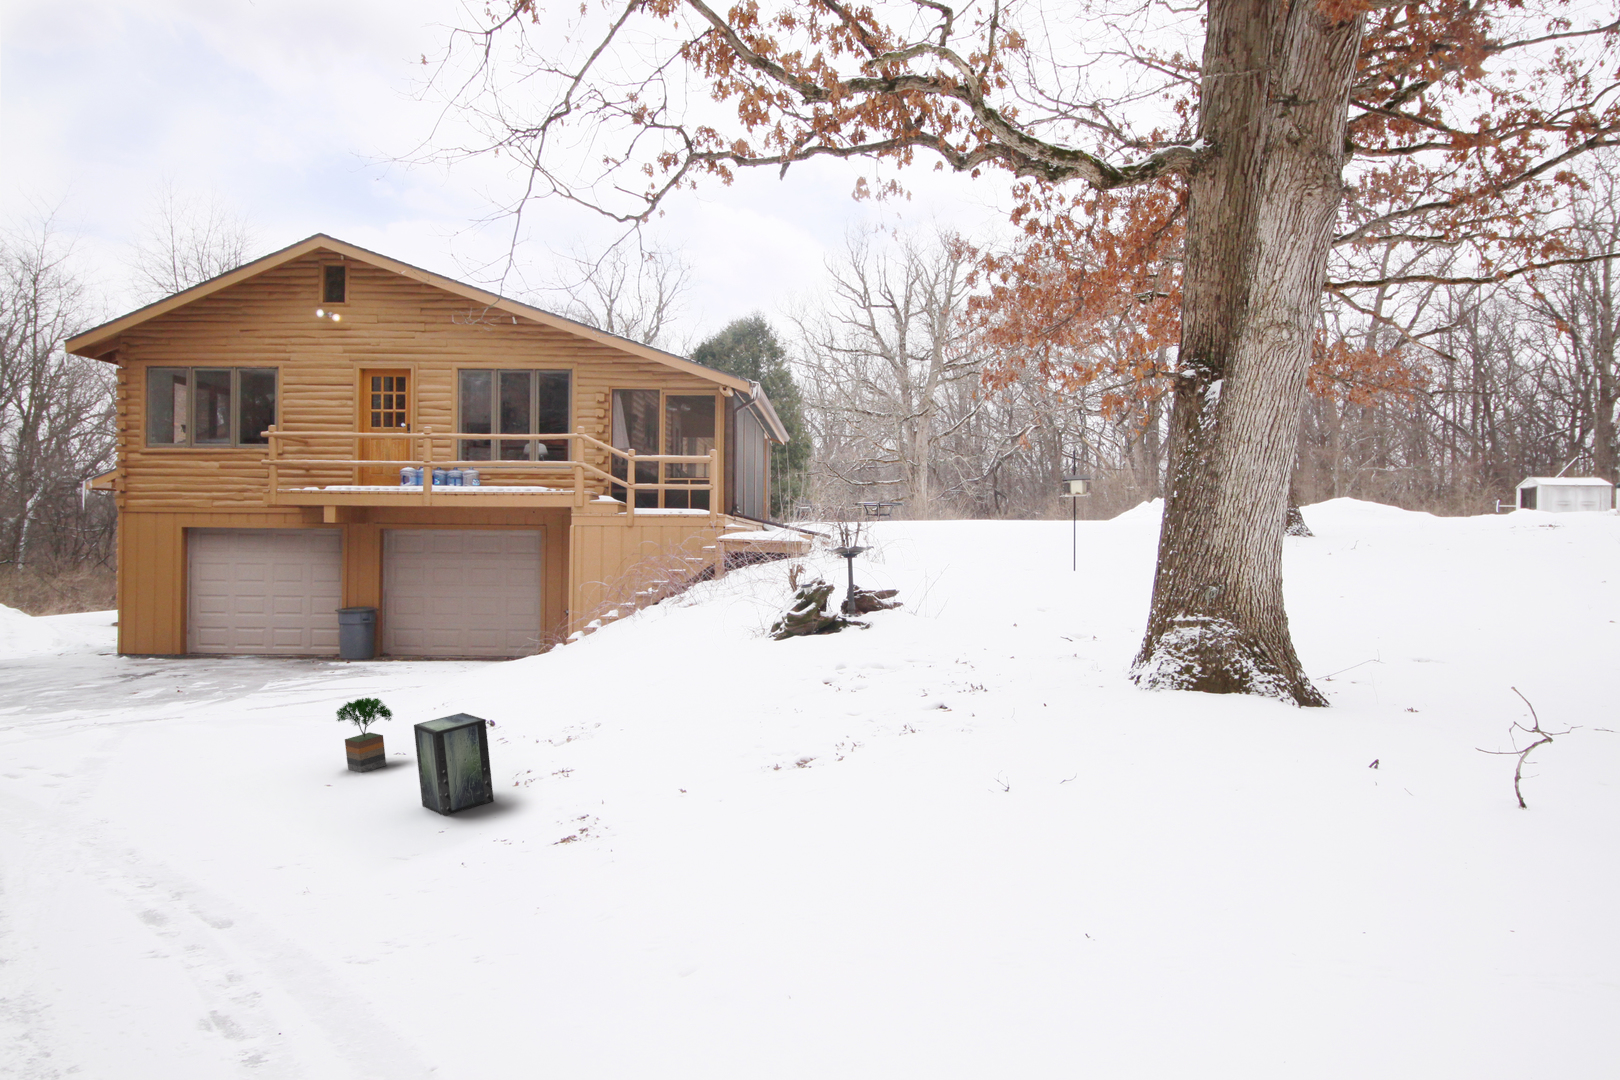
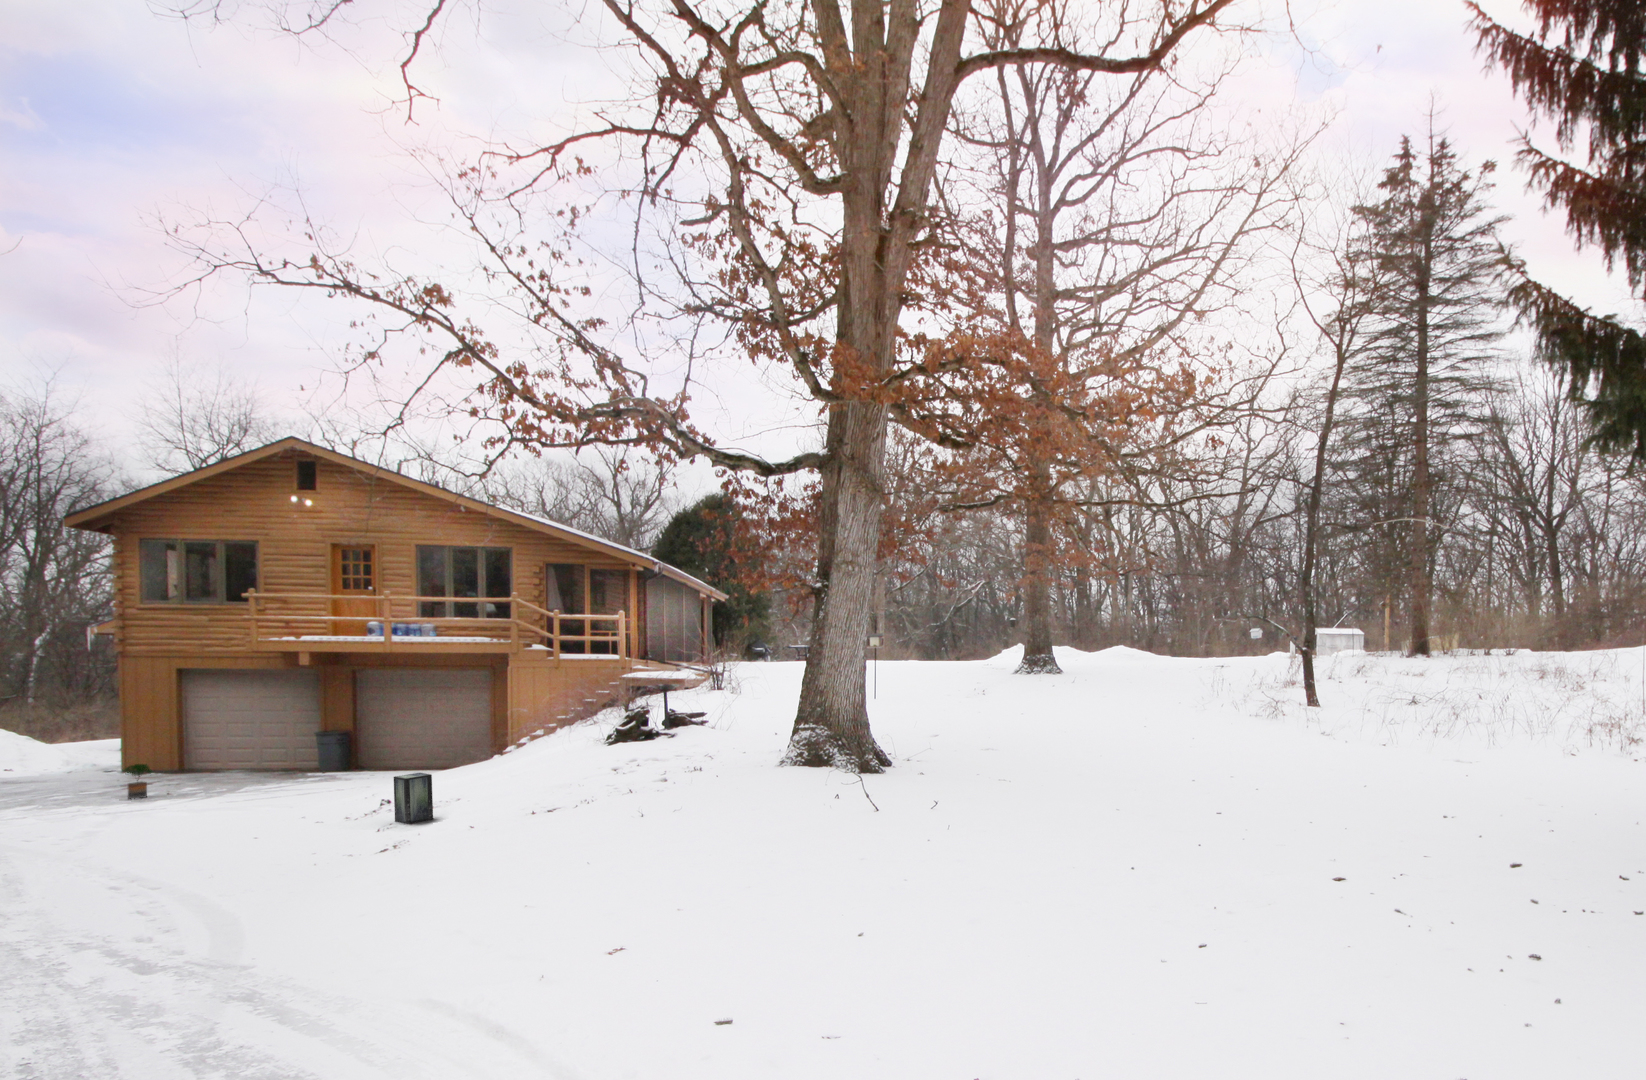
potted tree: present [336,698,393,773] -> present [125,764,153,799]

